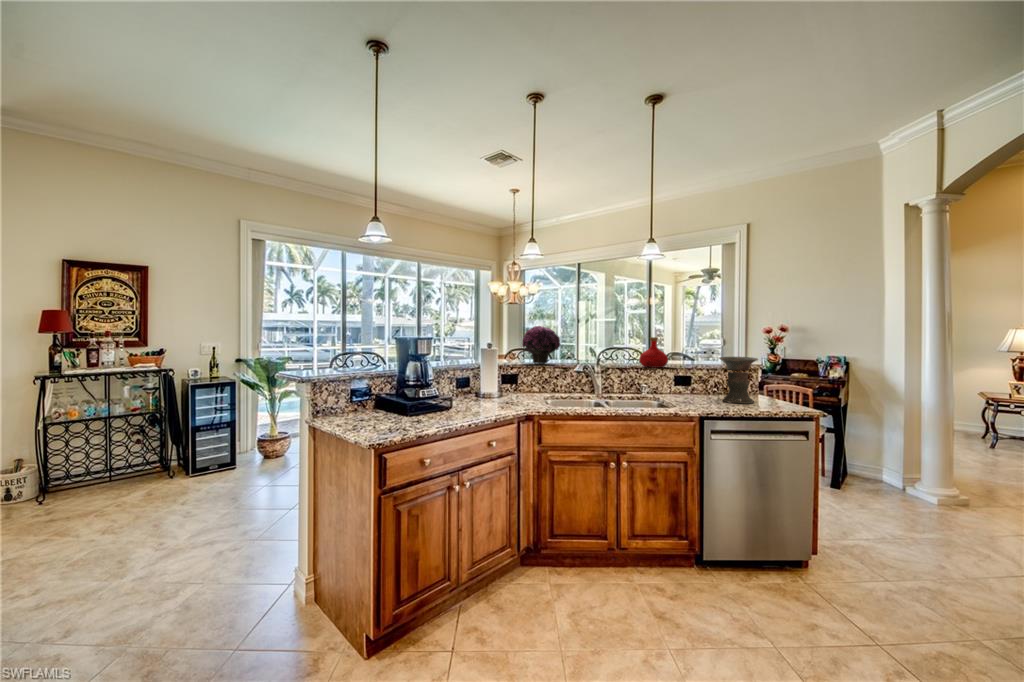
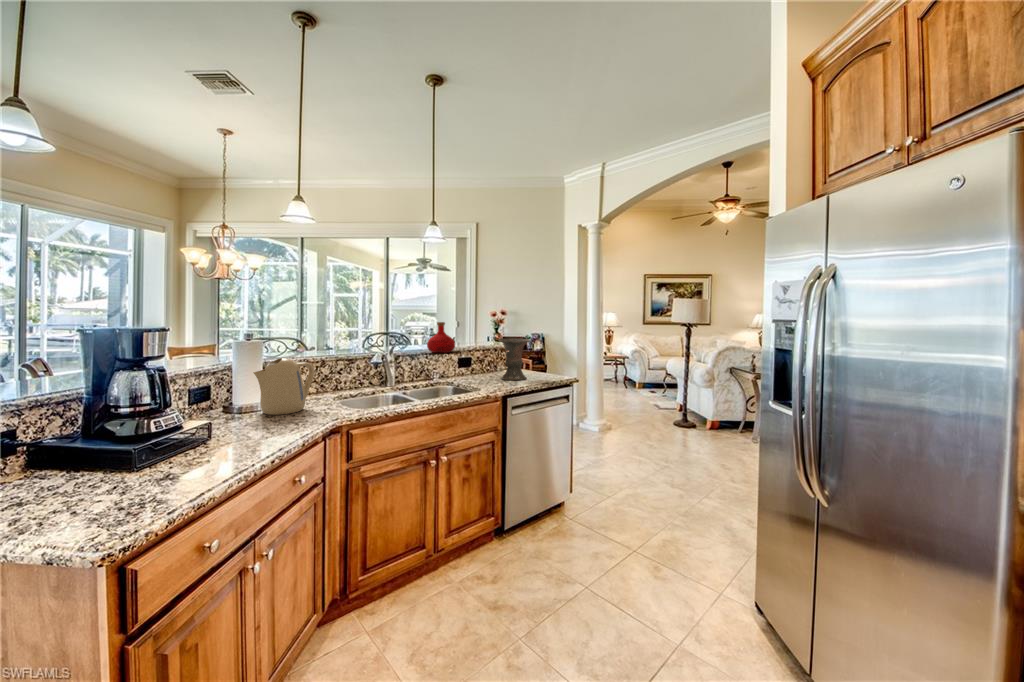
flower: present [522,326,560,364] -> none [275,309,329,357]
kettle: none [488,362,529,402] -> present [253,358,314,415]

